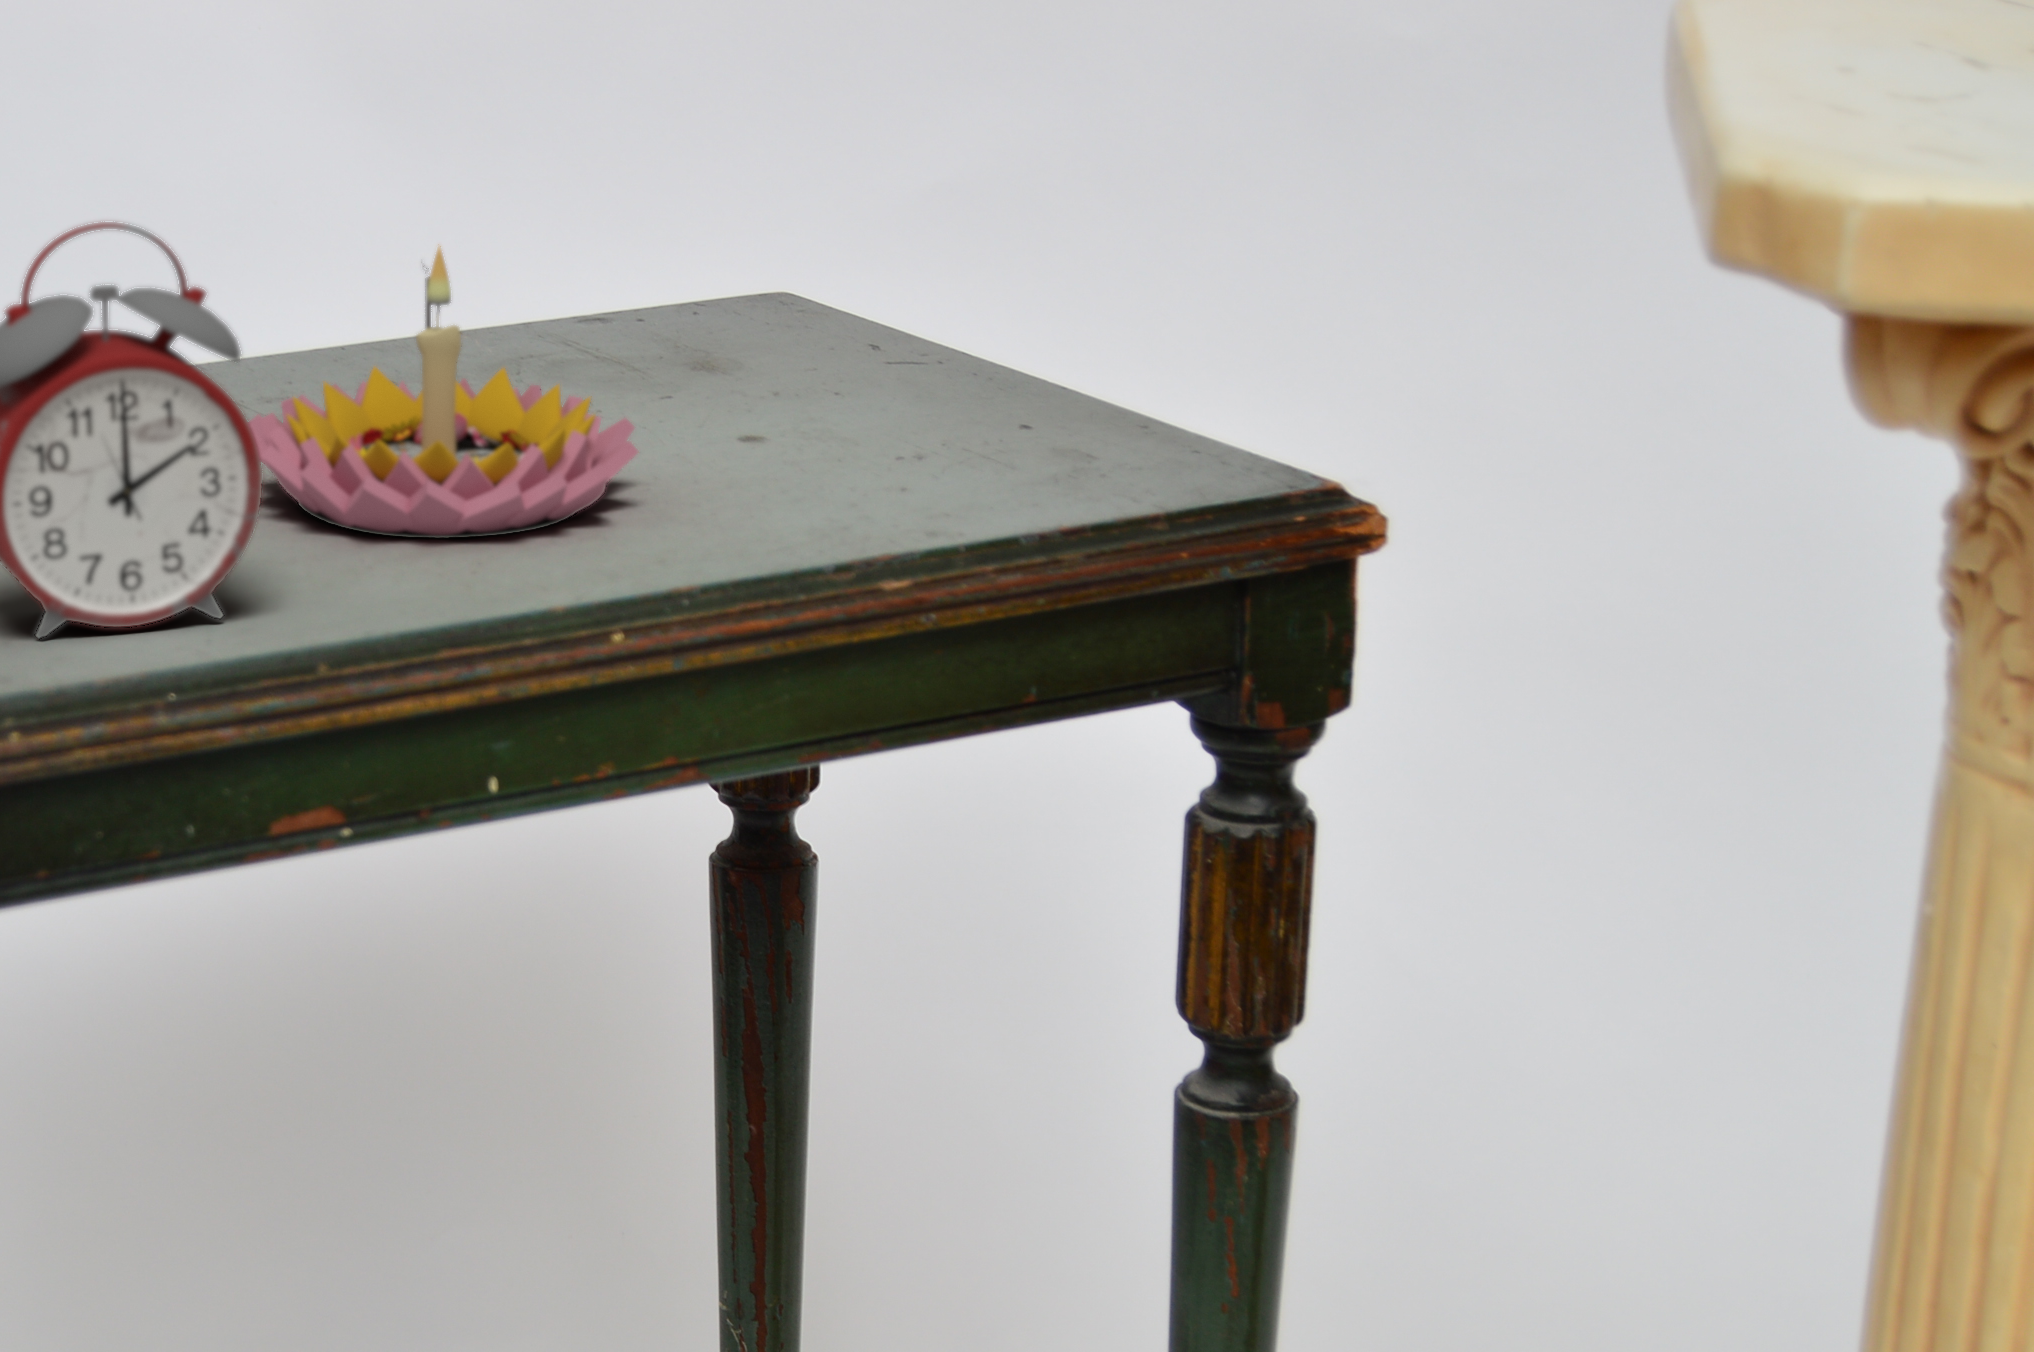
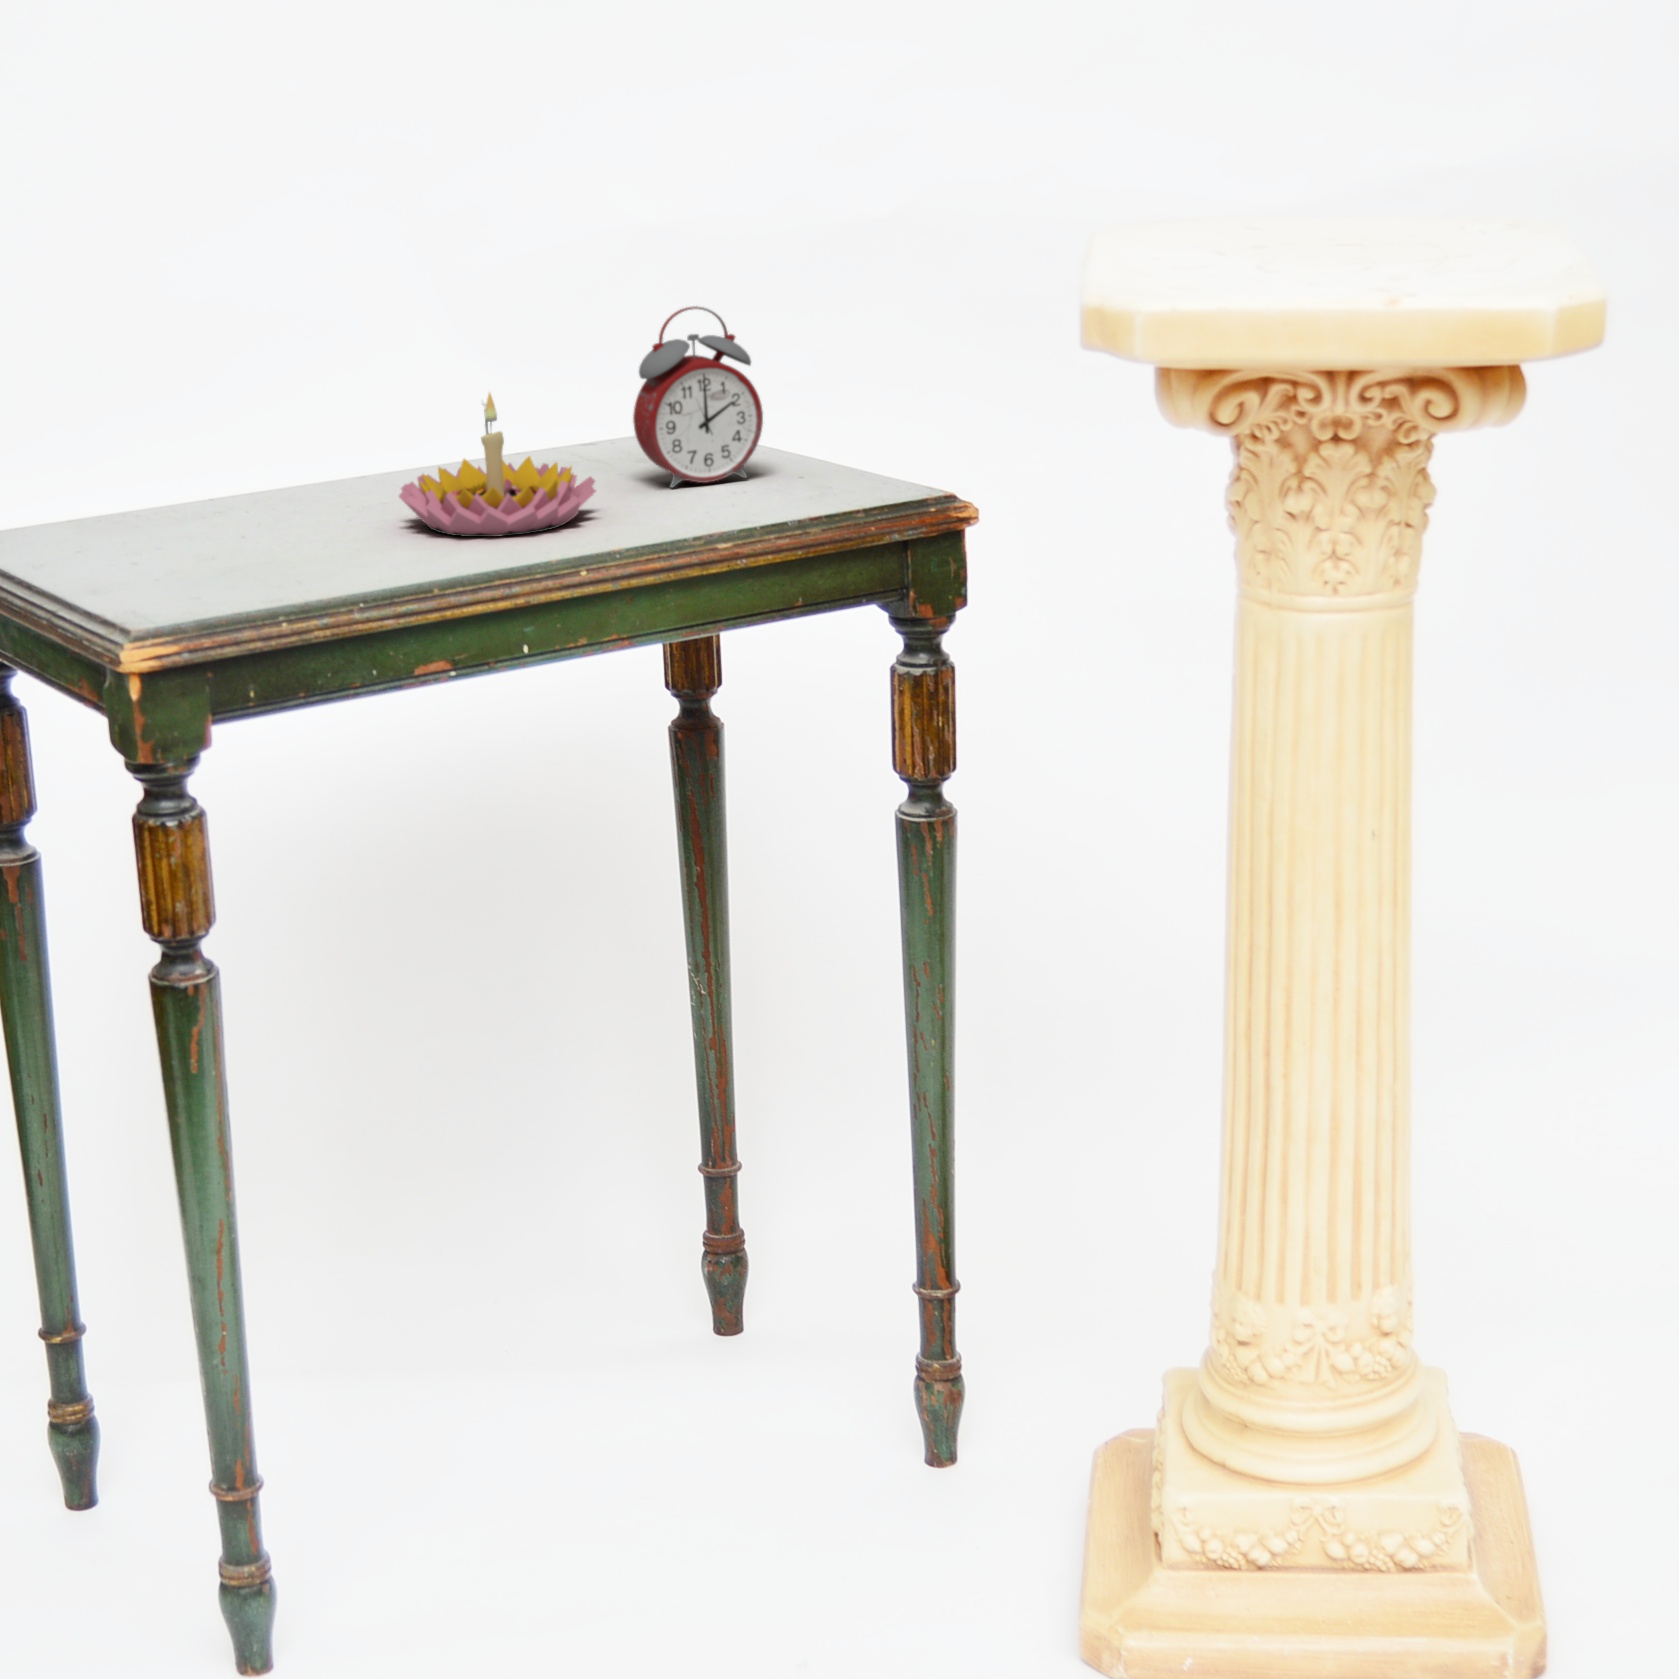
alarm clock: present [0,222,262,637] -> present [633,307,763,488]

